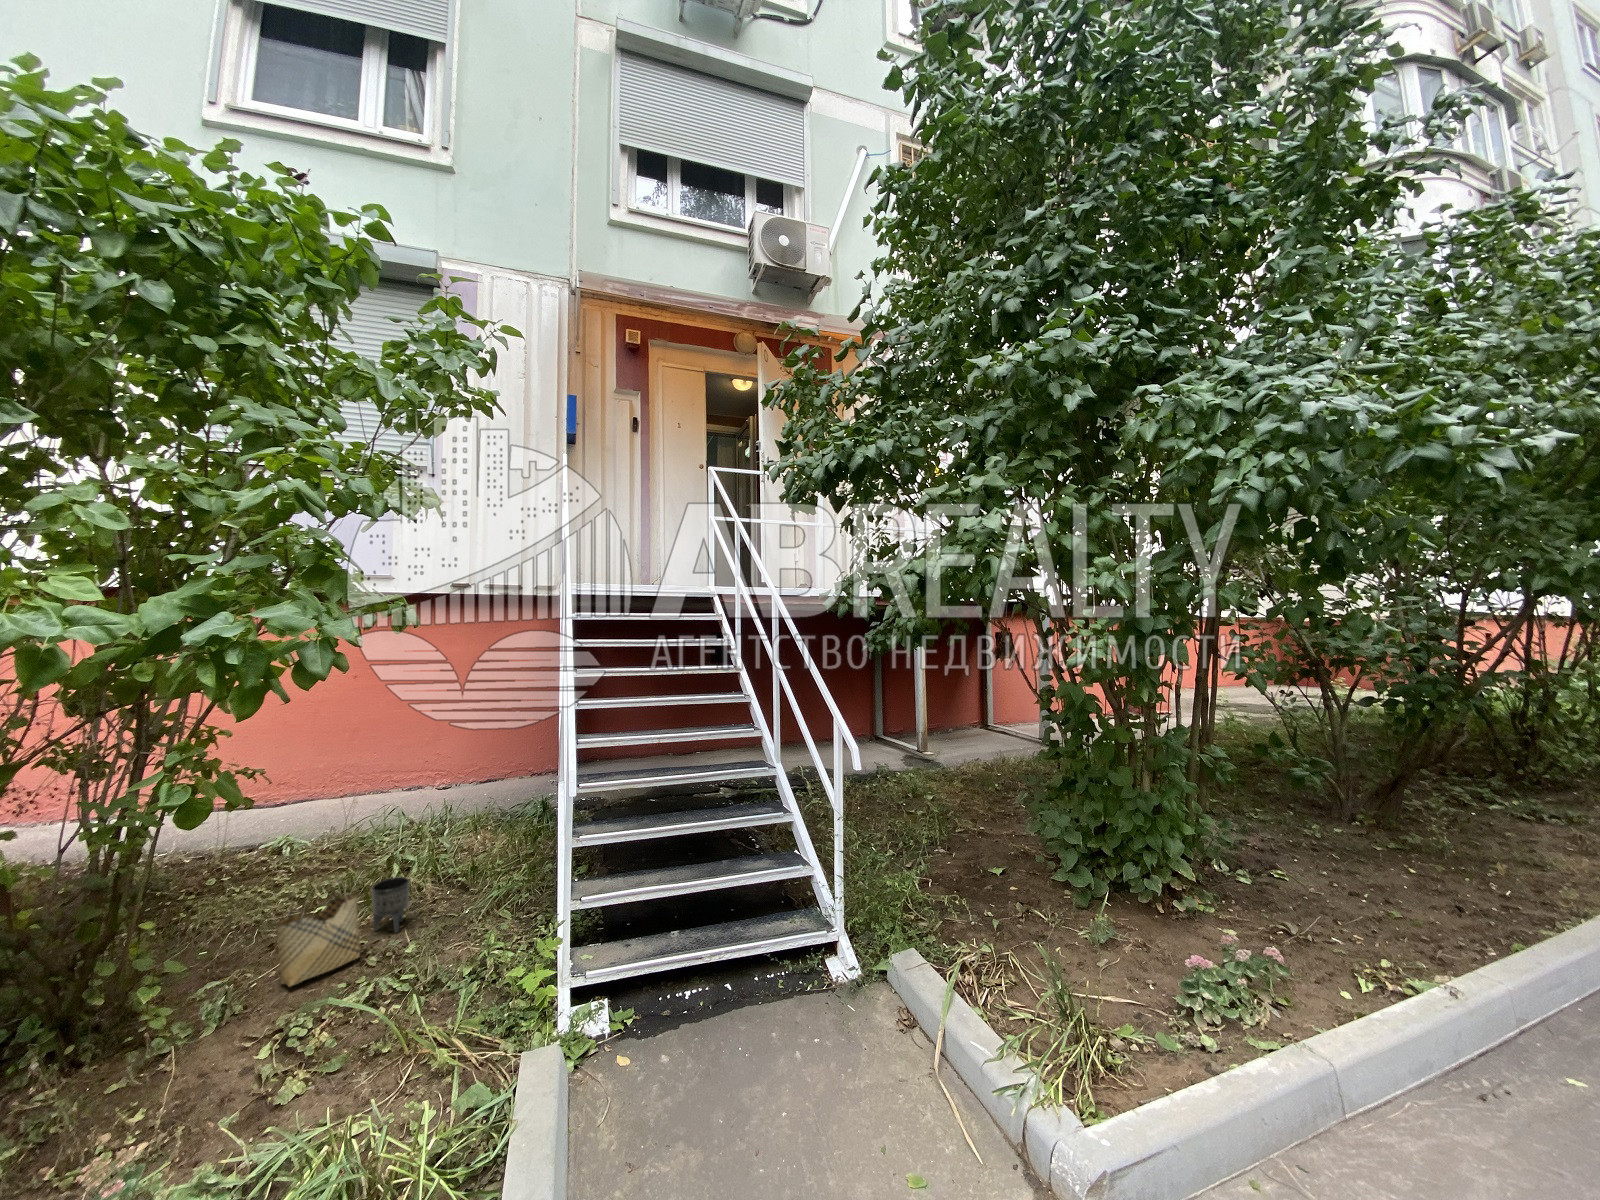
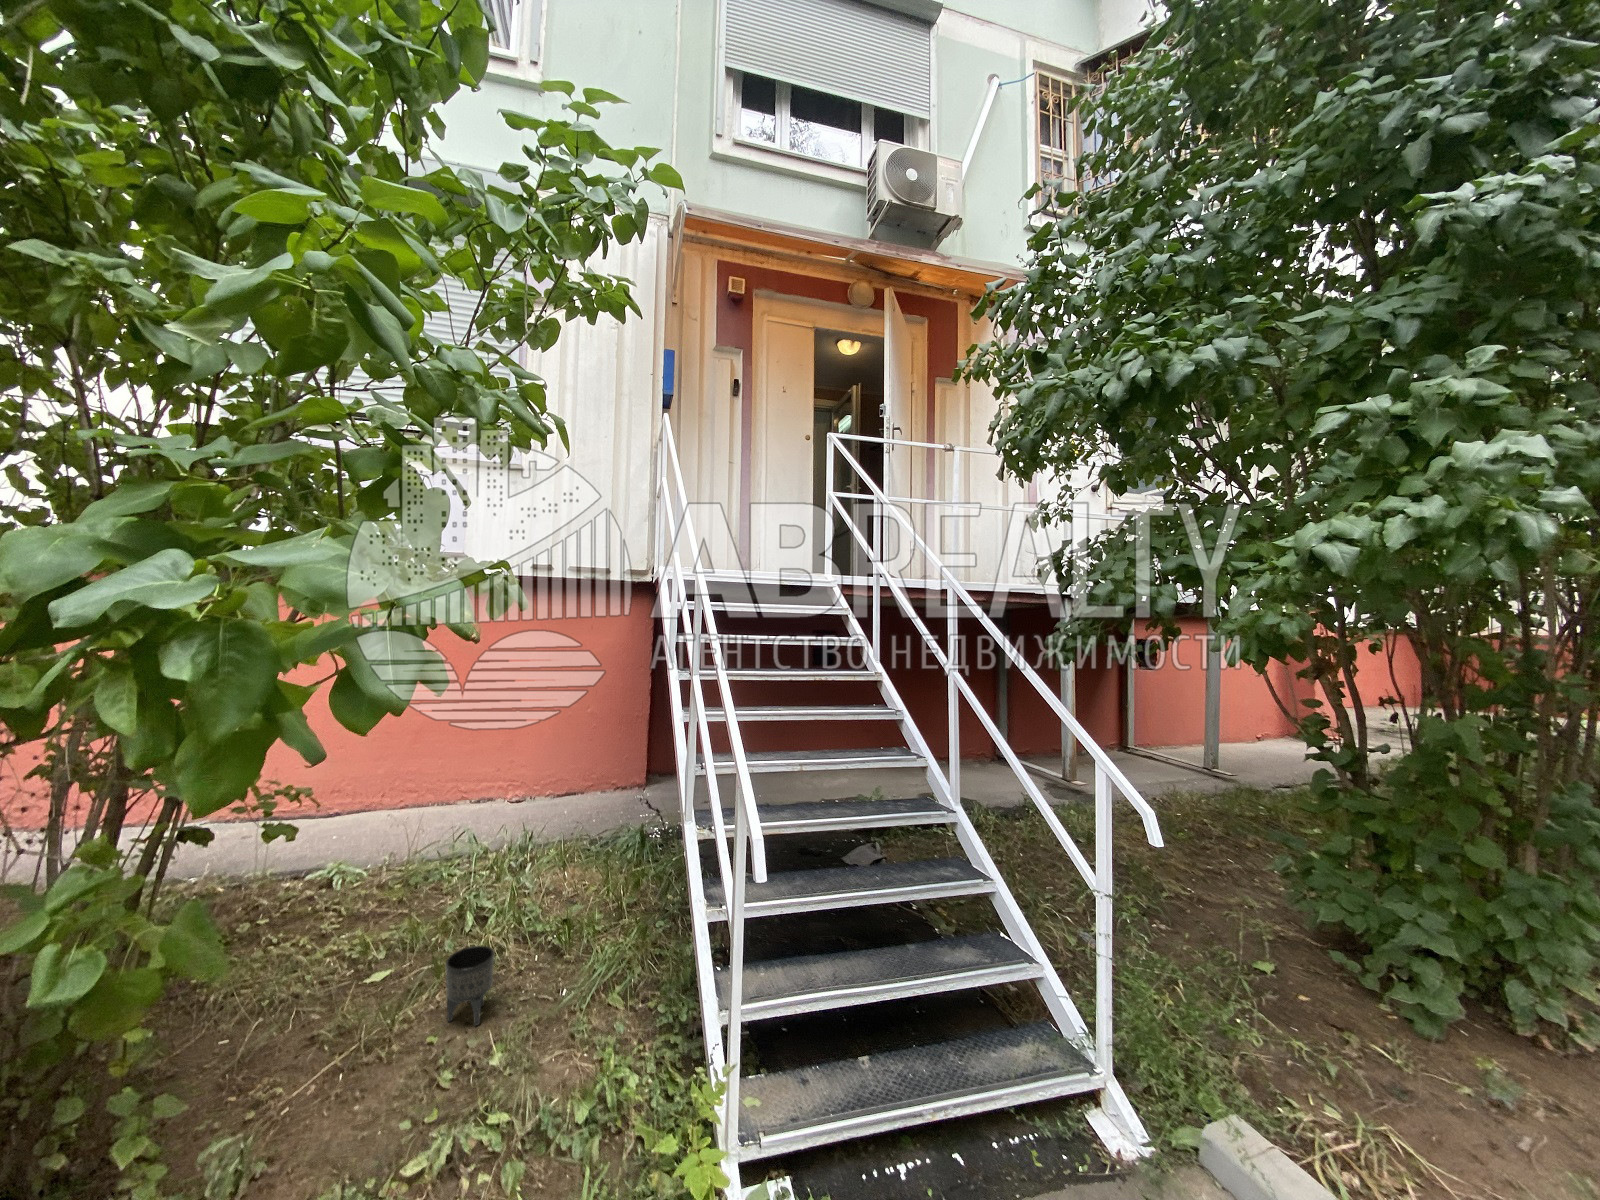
woven basket: present [276,870,361,987] -> none [317,946,431,1124]

